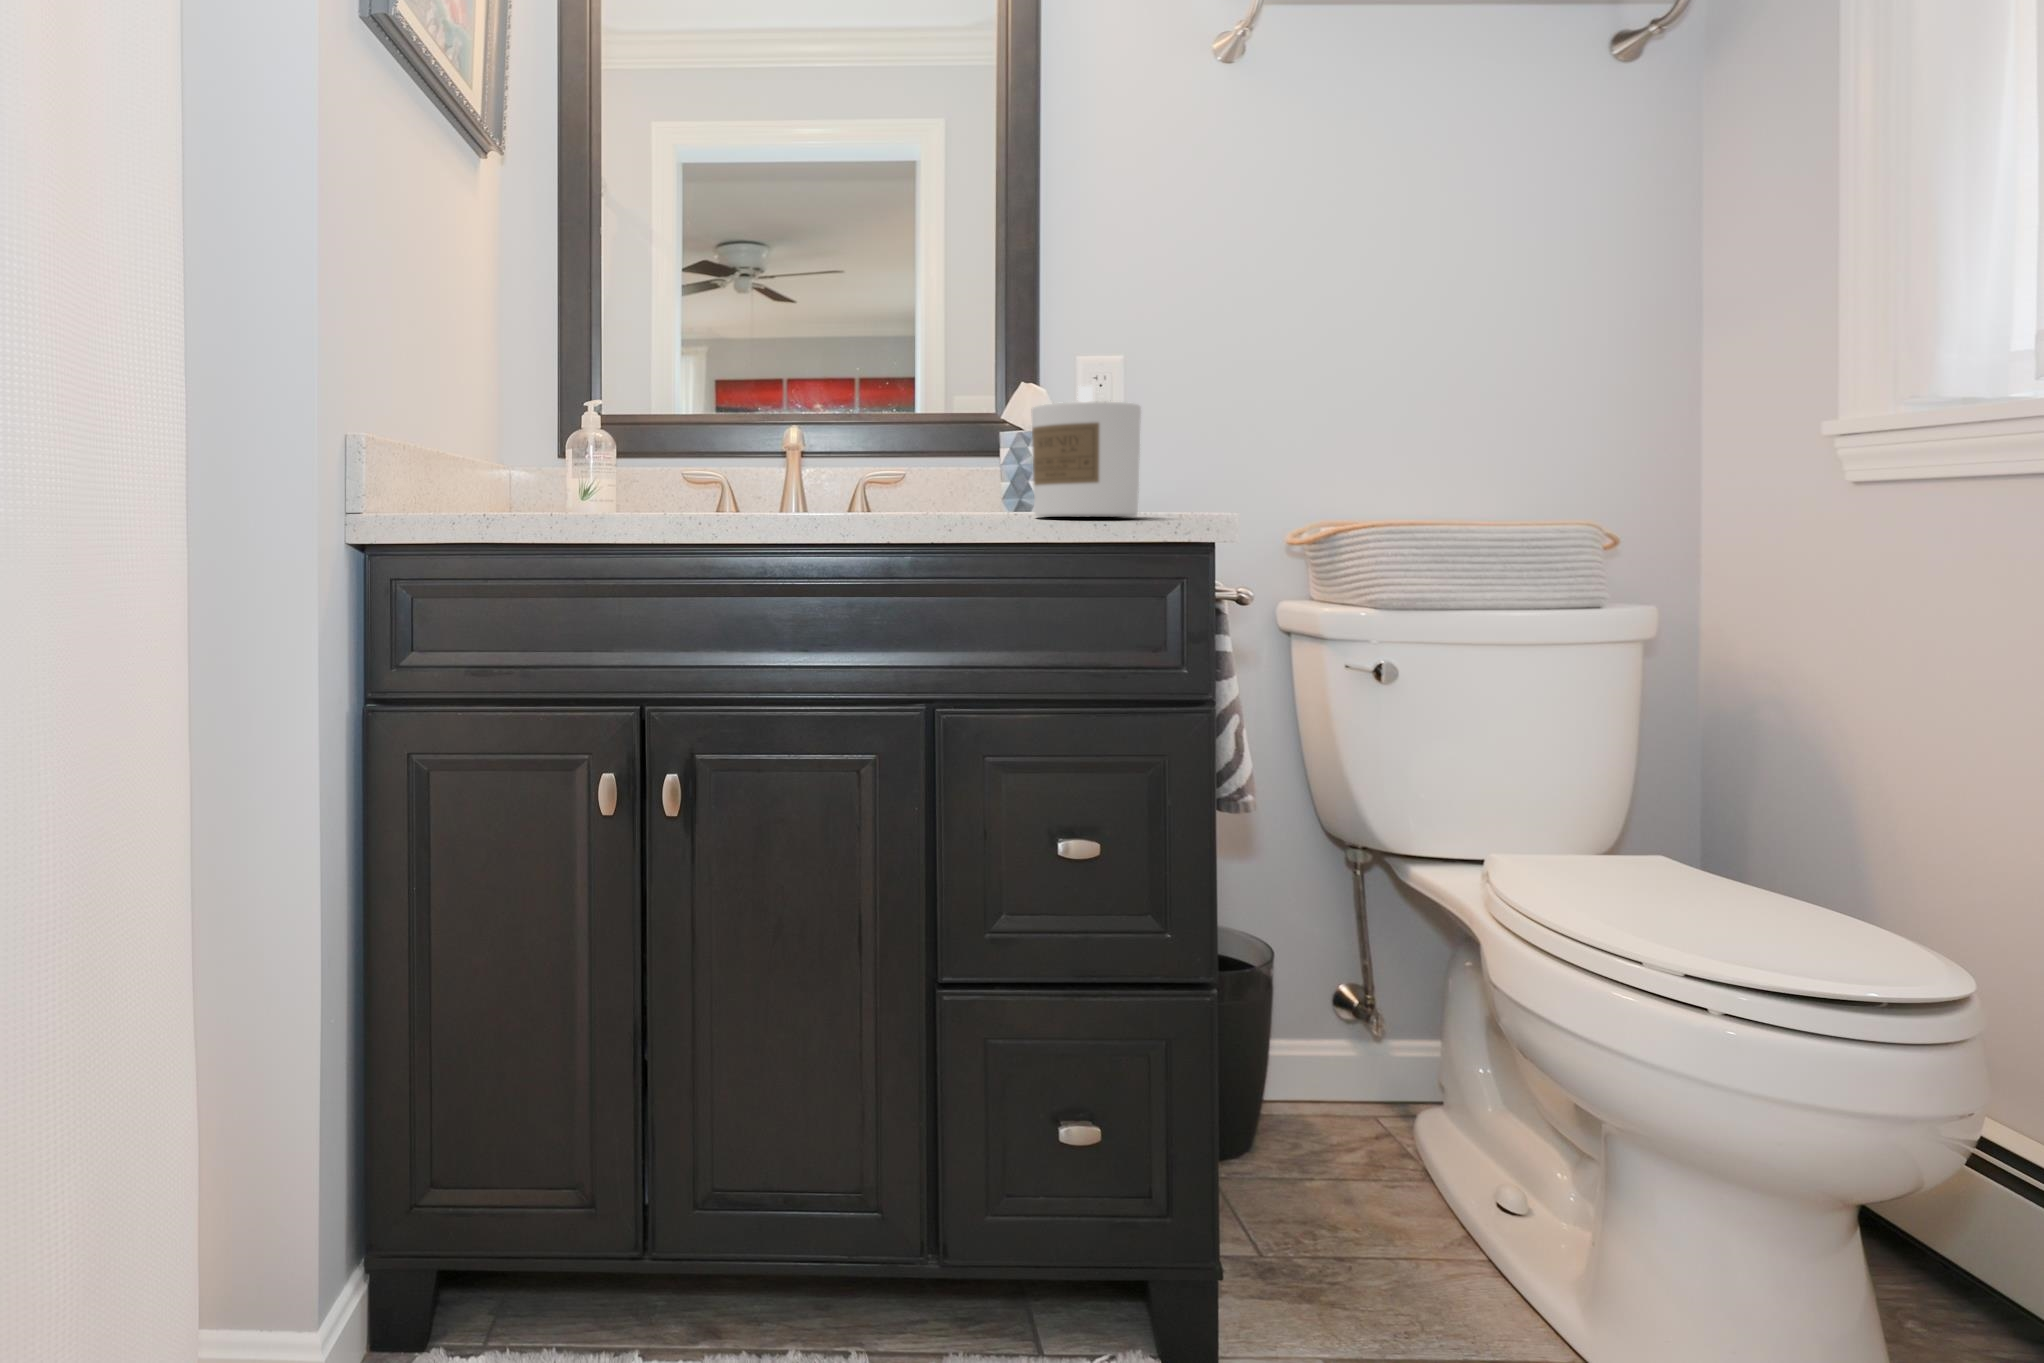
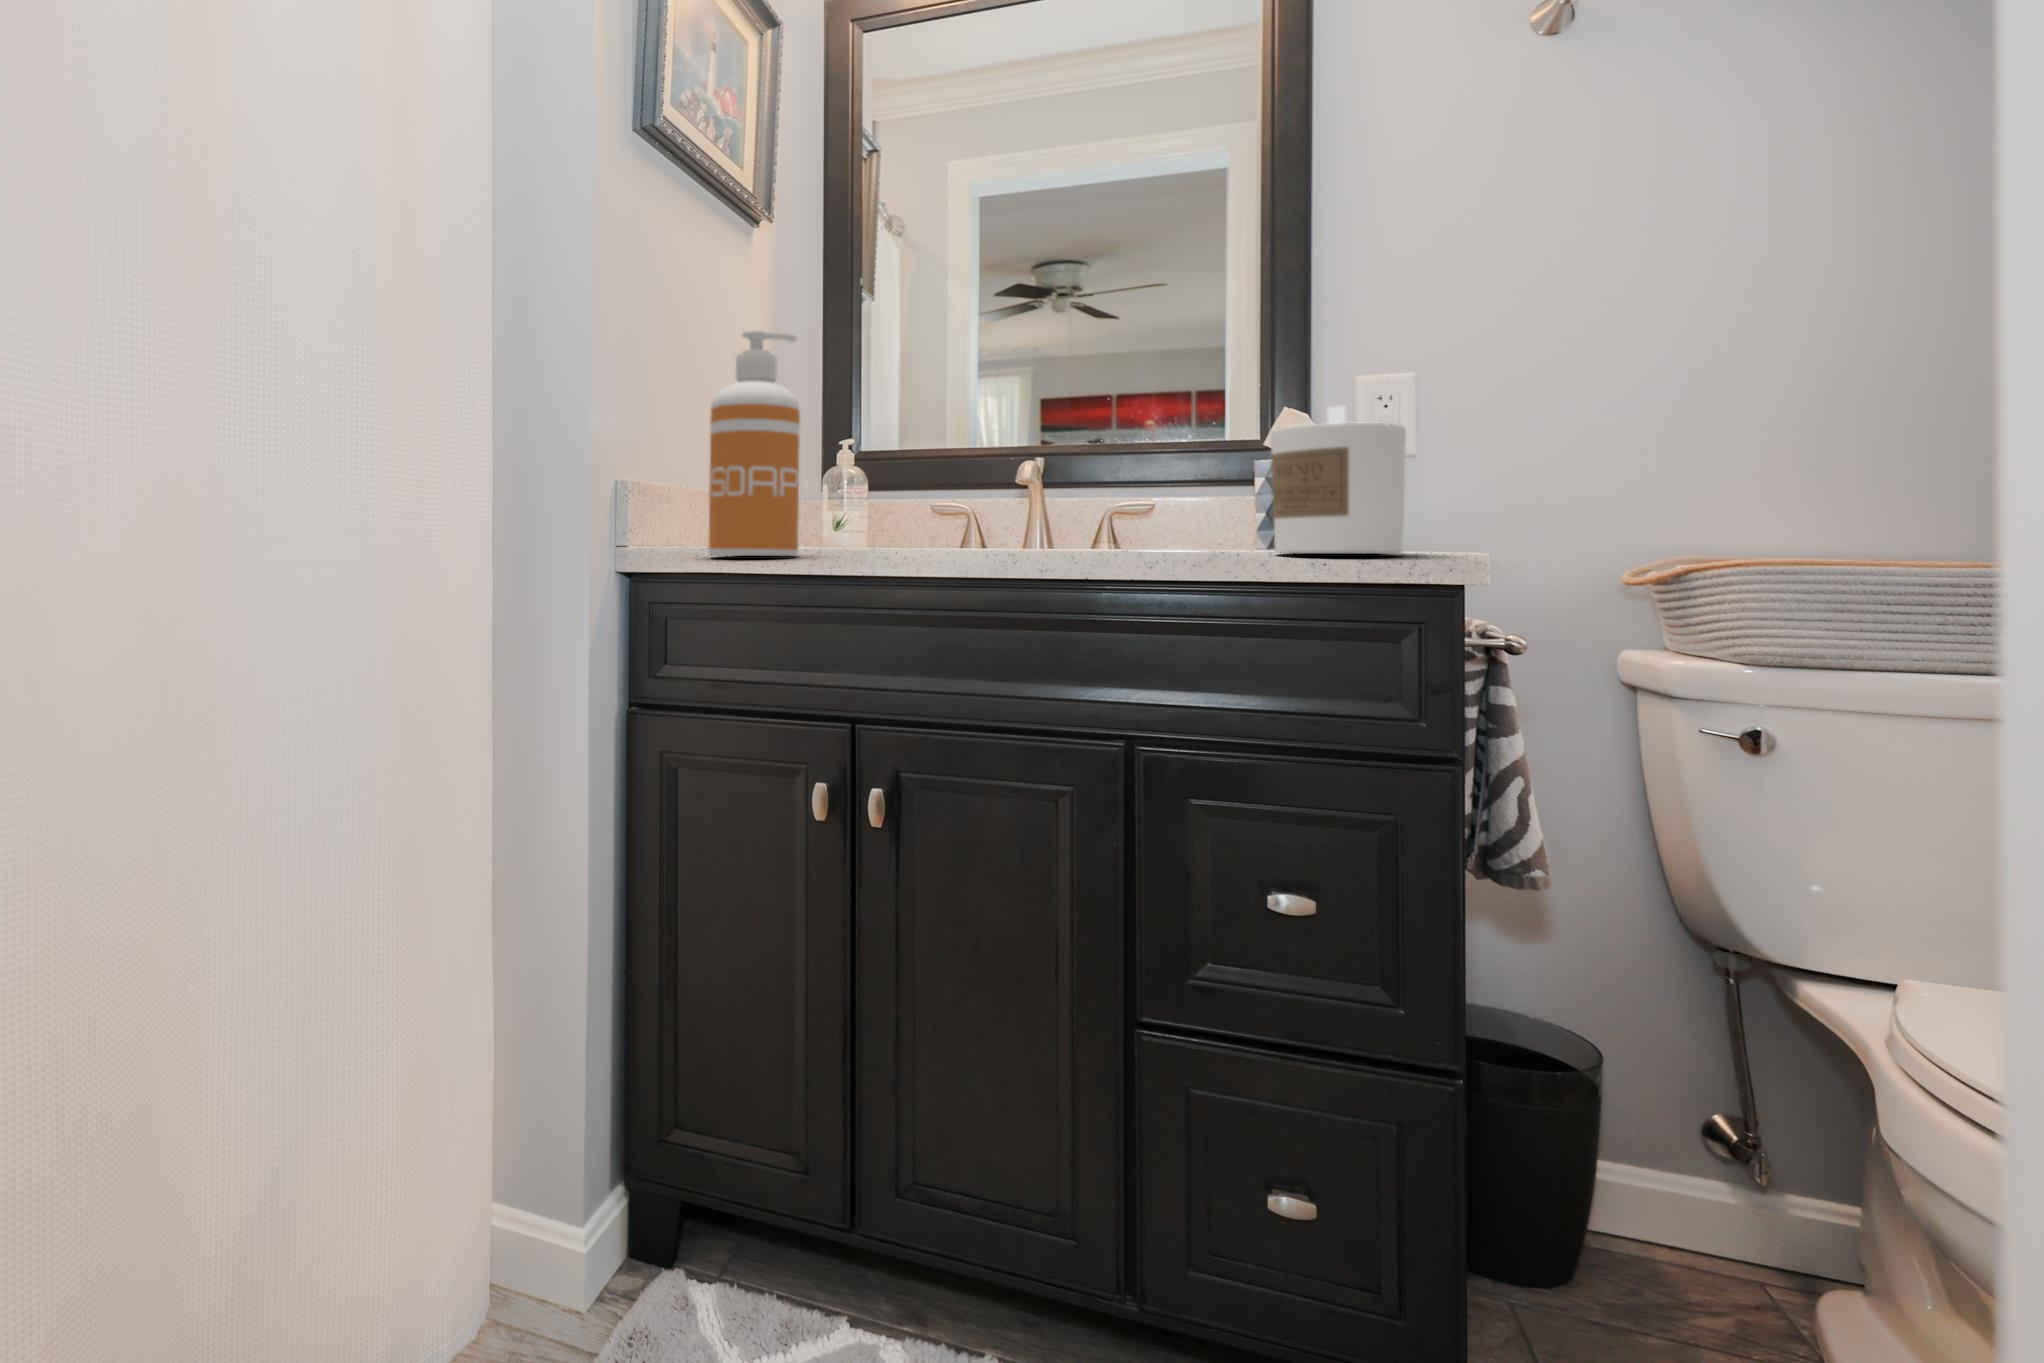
soap dispenser: none [501,287,597,522] -> present [709,330,800,556]

